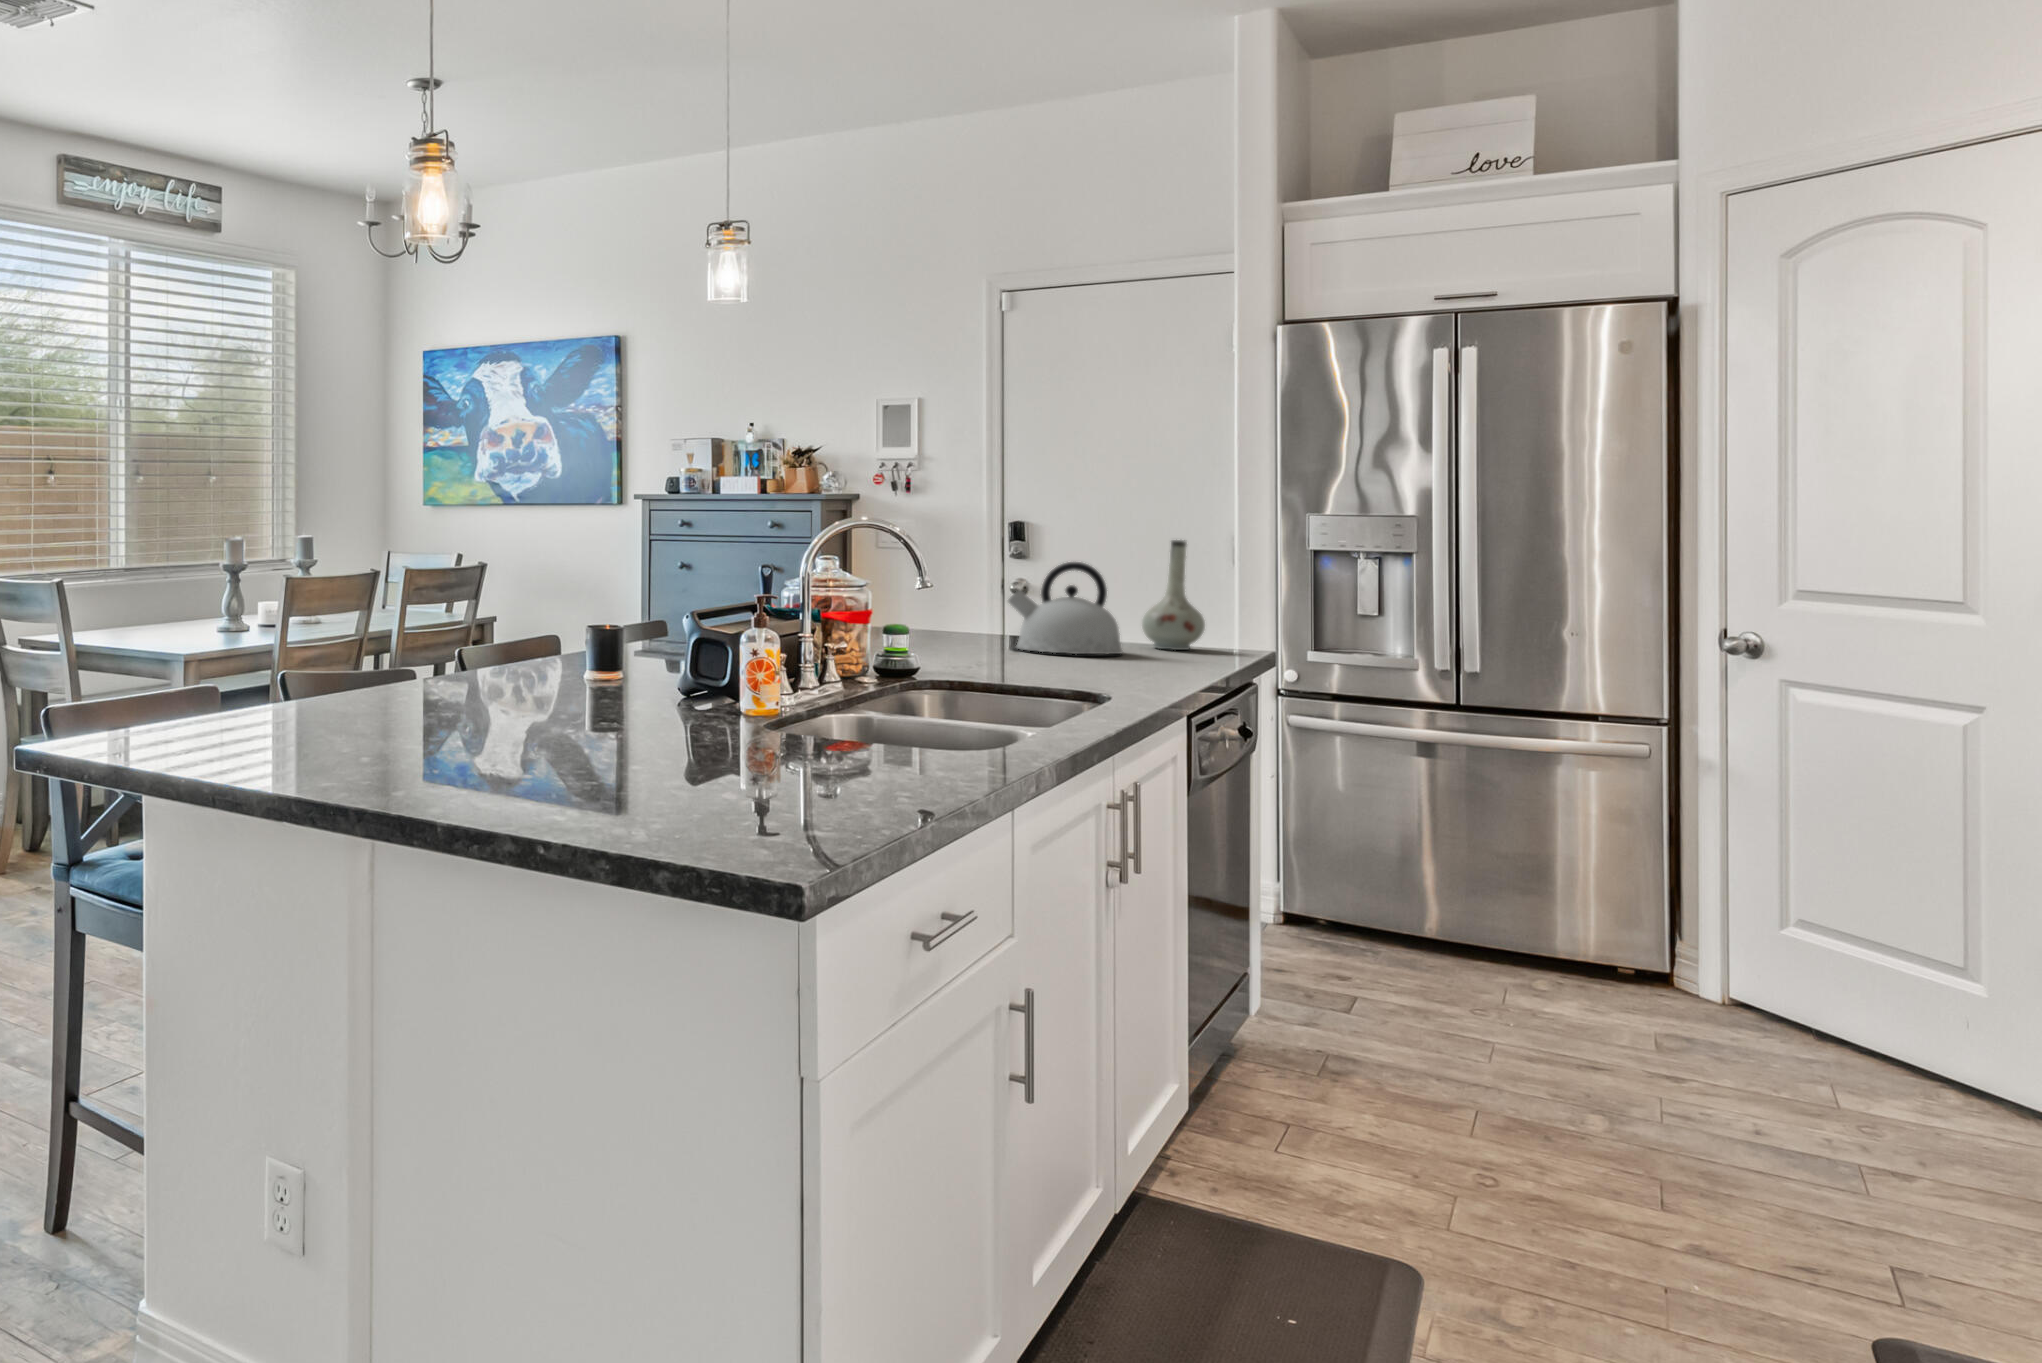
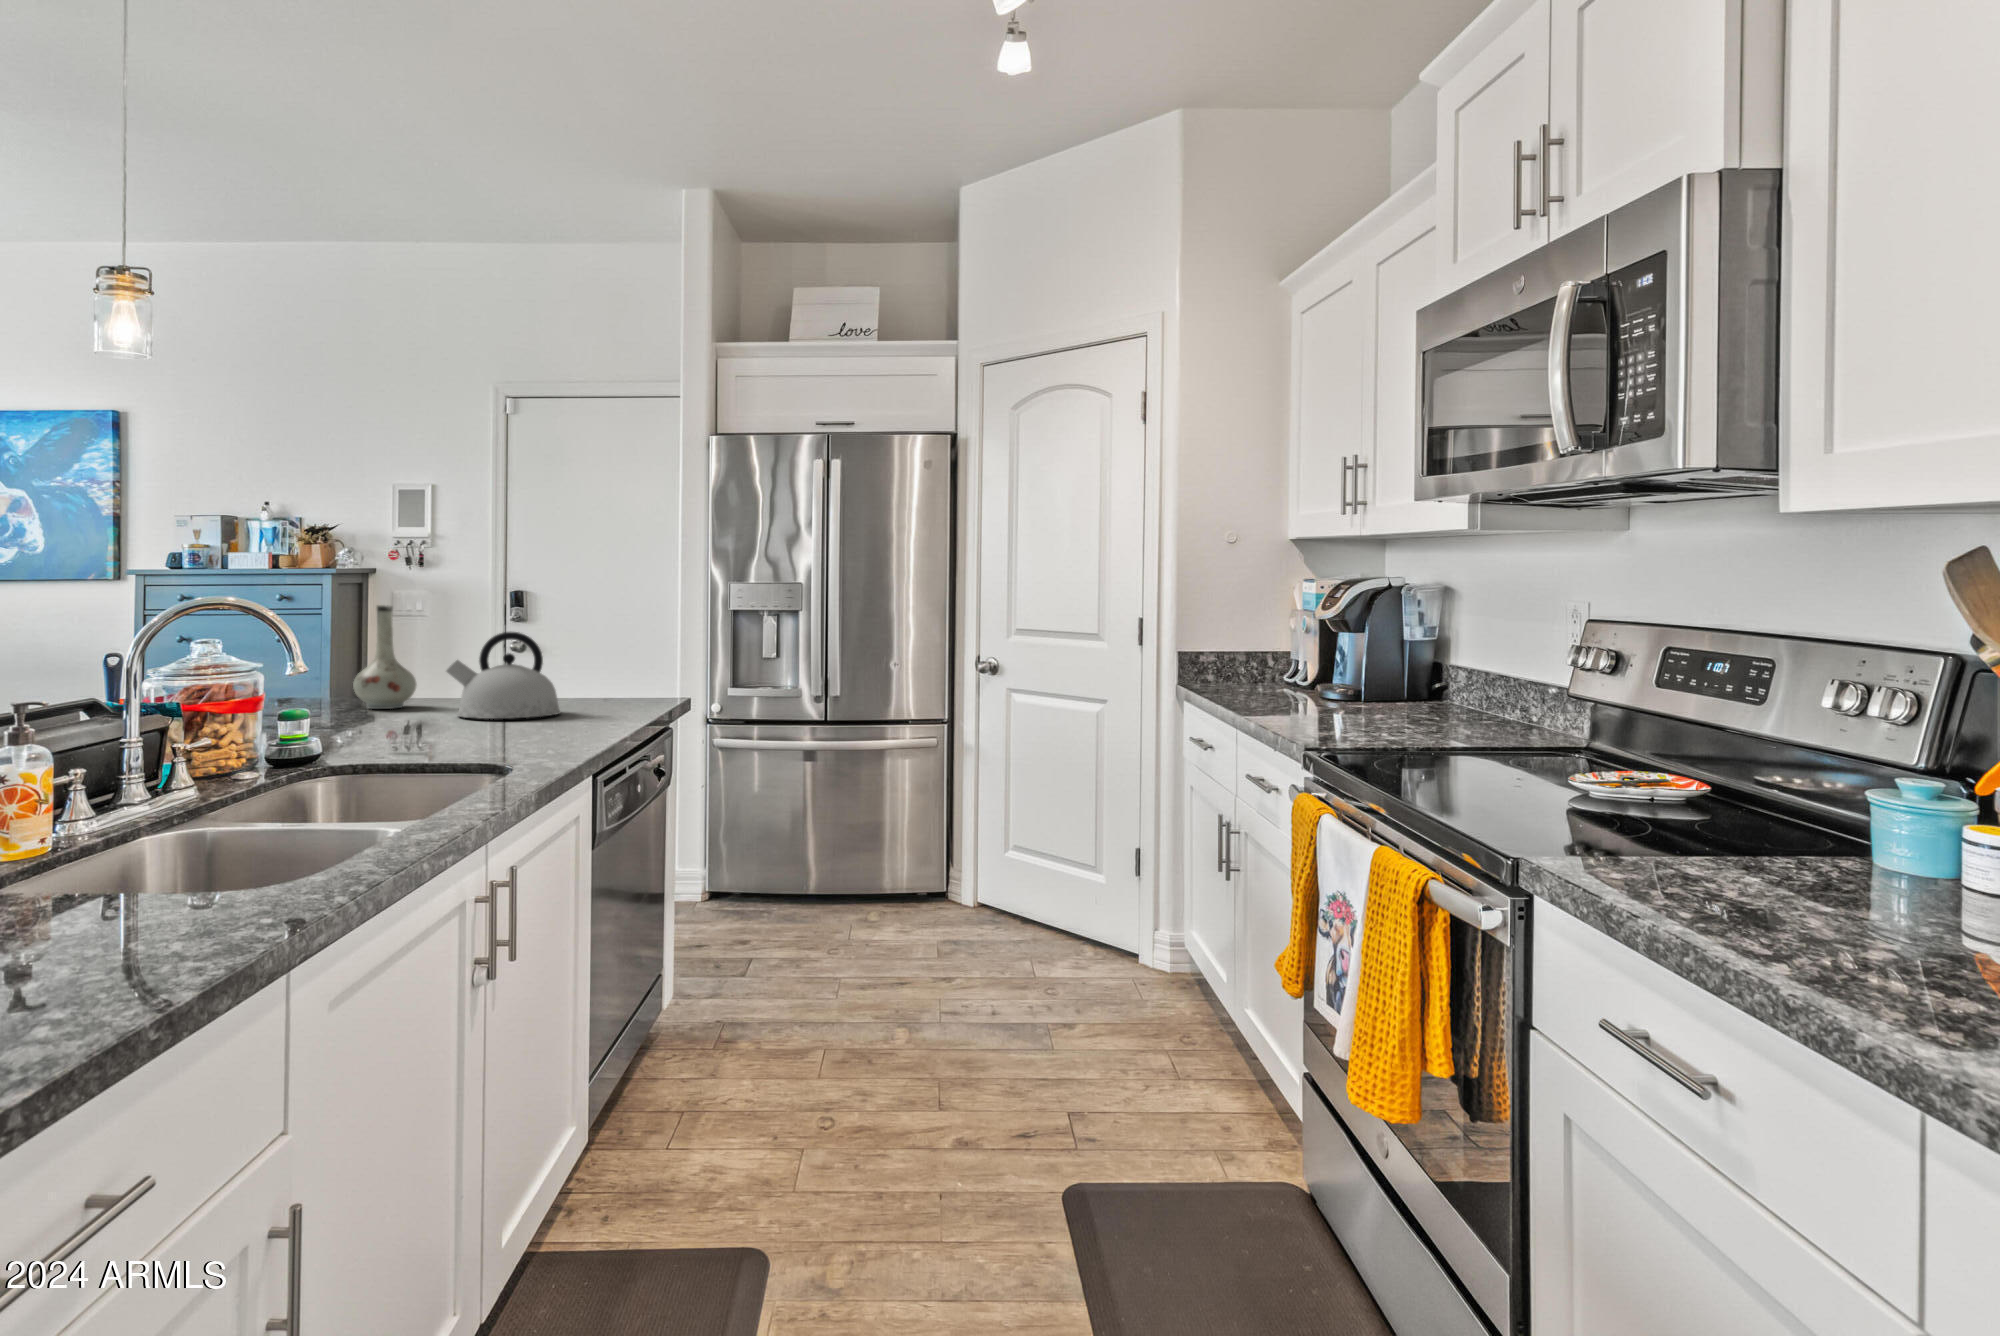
vase: present [1142,540,1205,650] -> present [353,606,417,709]

